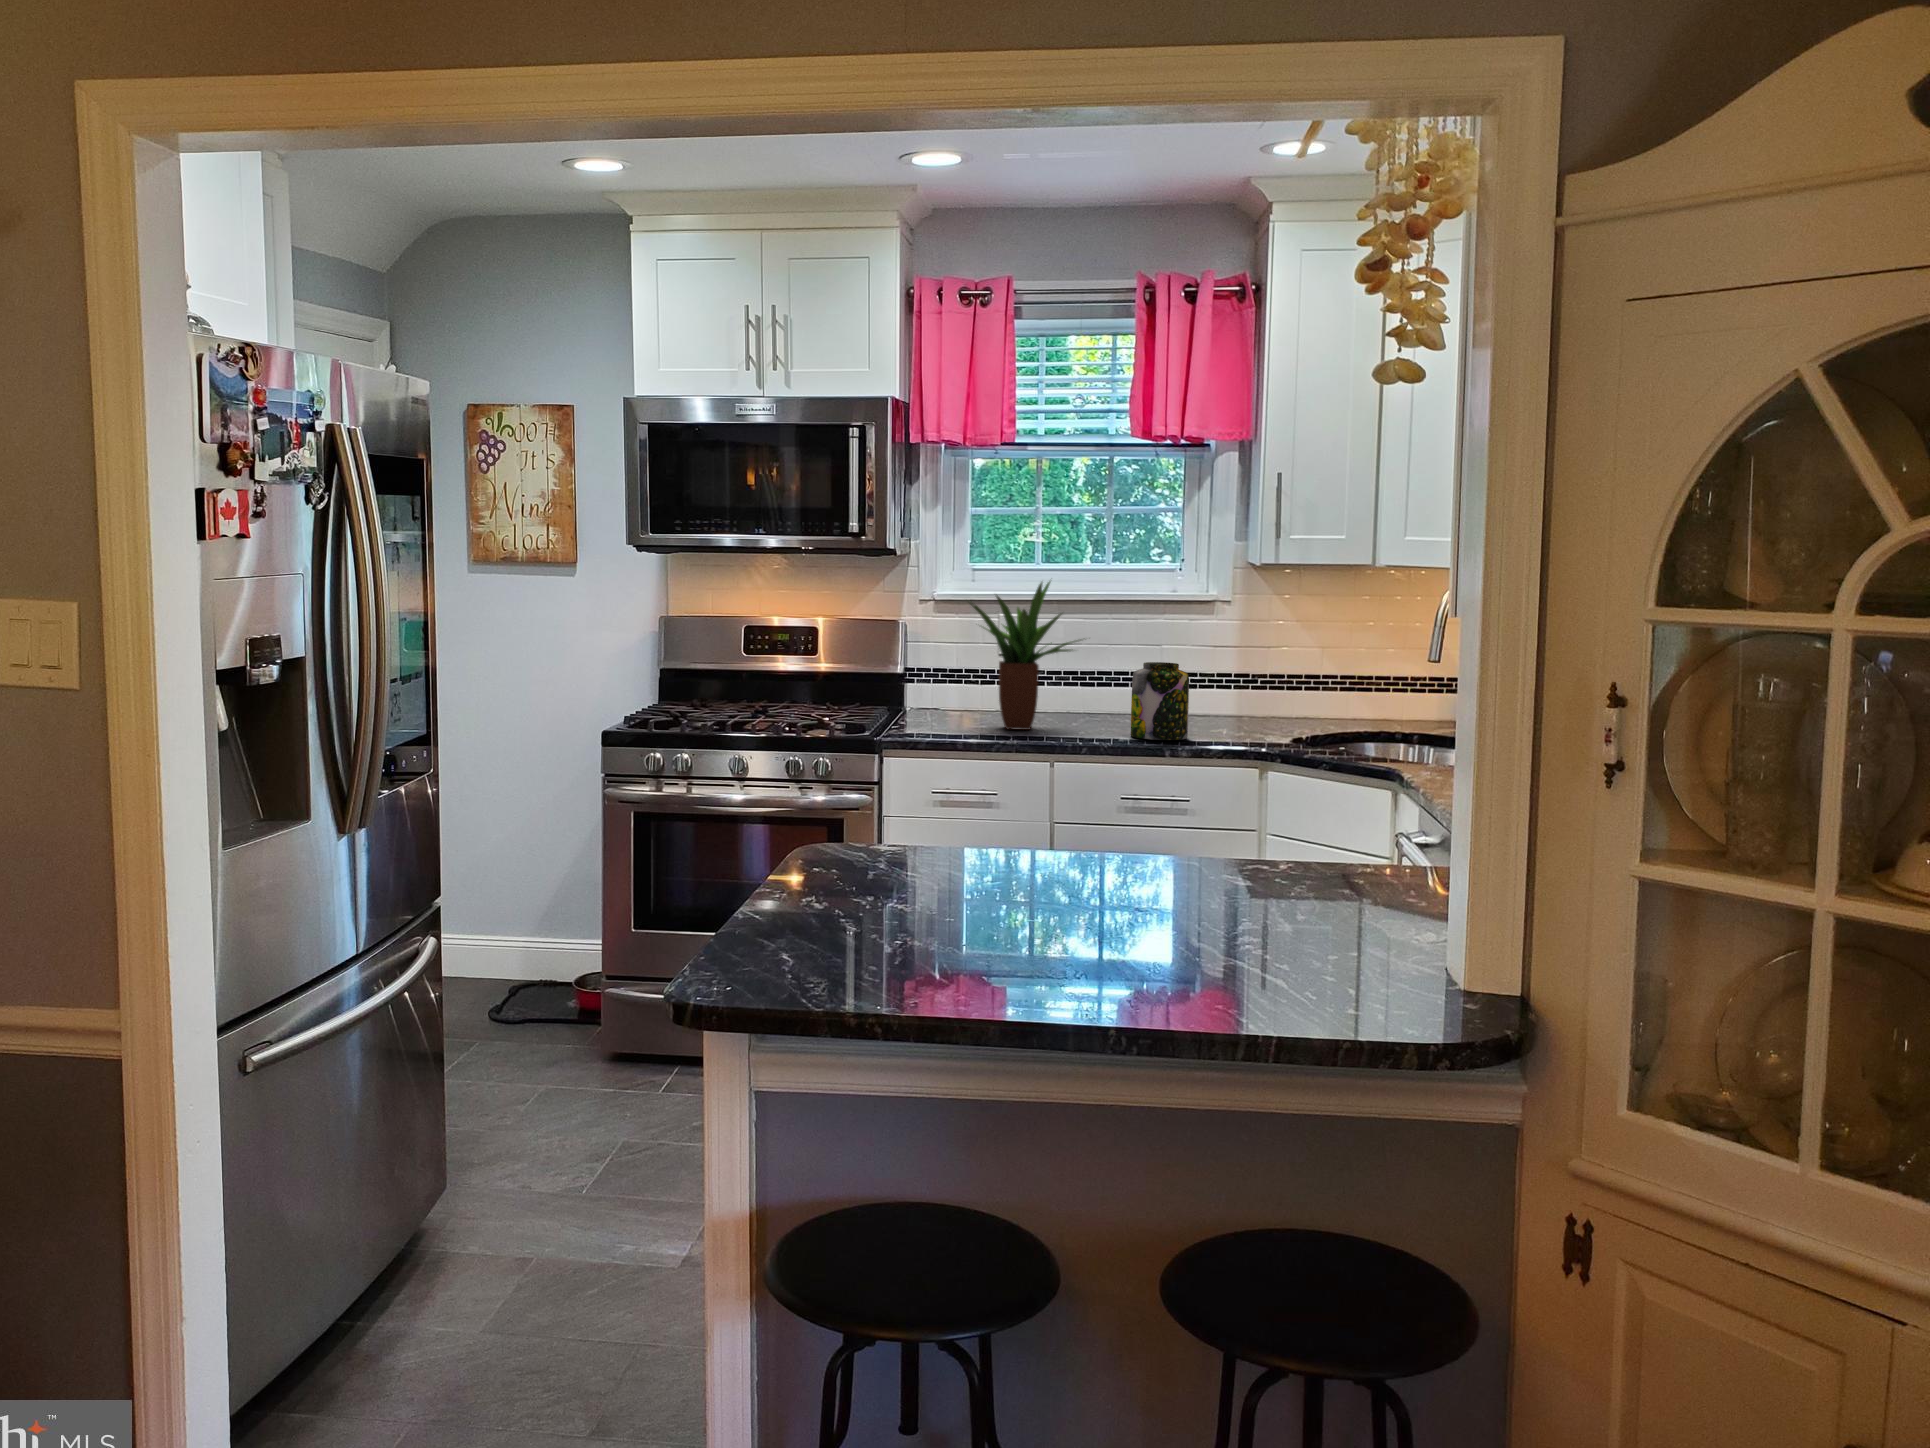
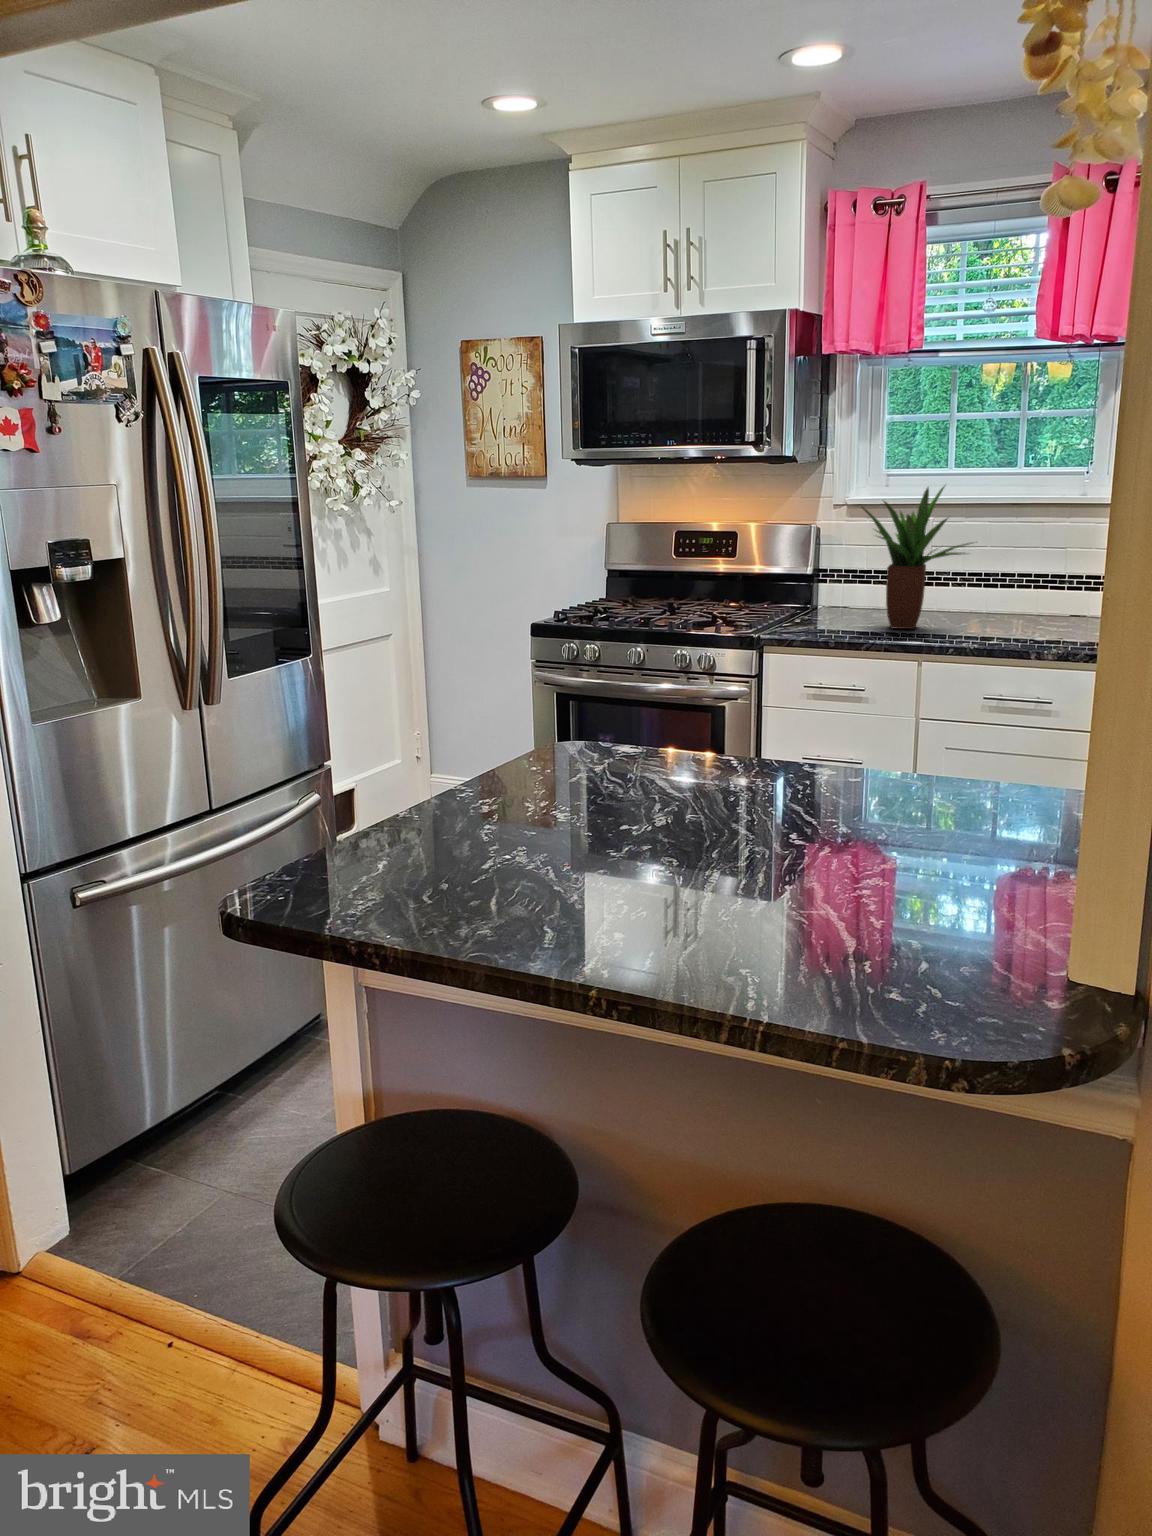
jar: present [1131,662,1189,740] -> none [1011,566,1072,643]

